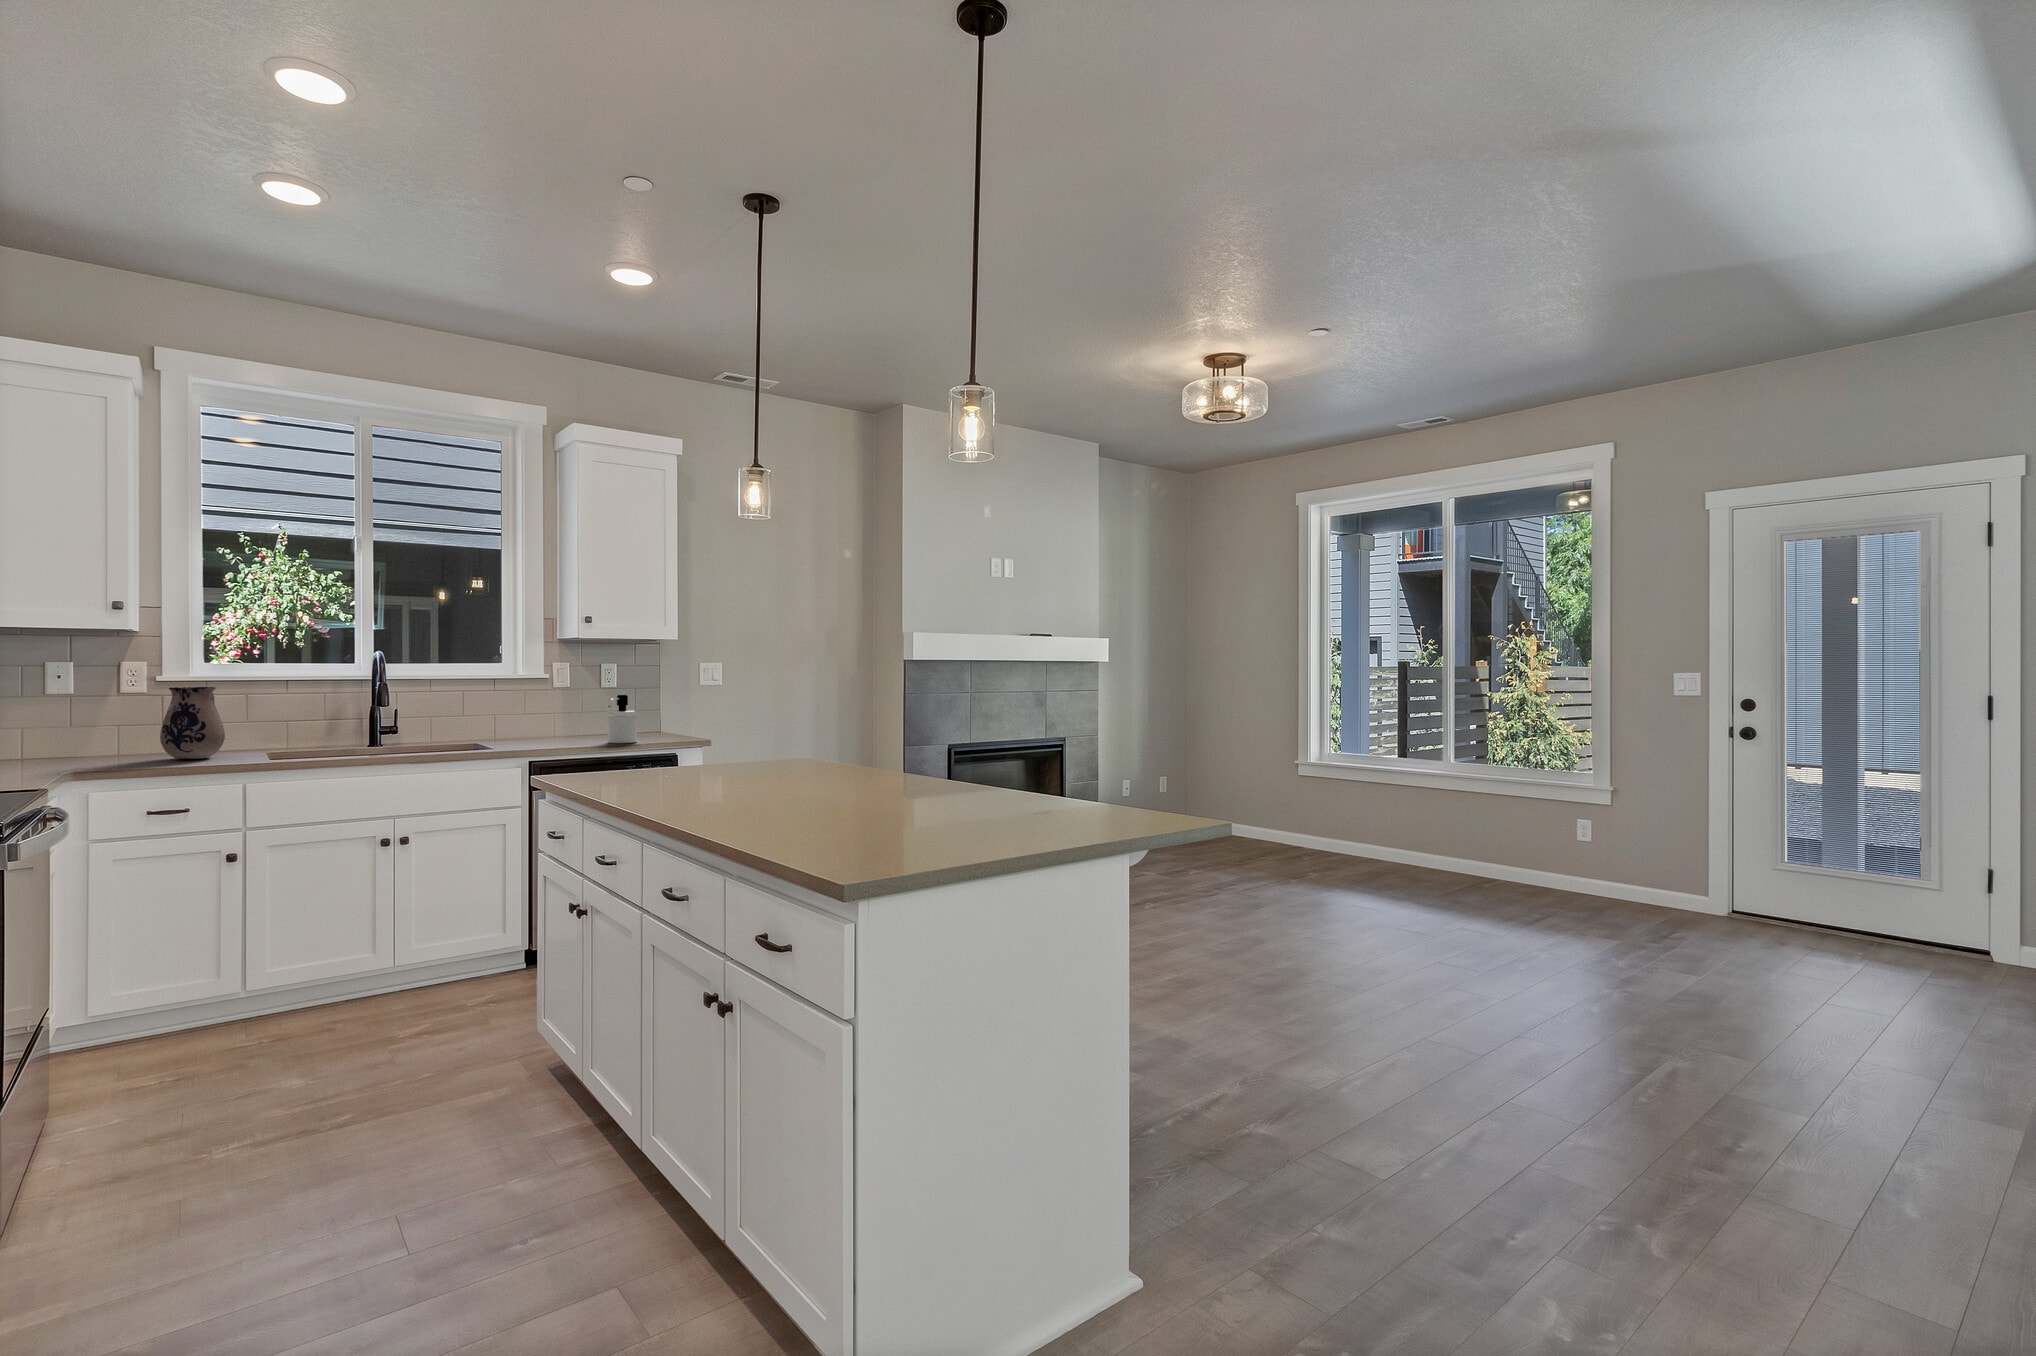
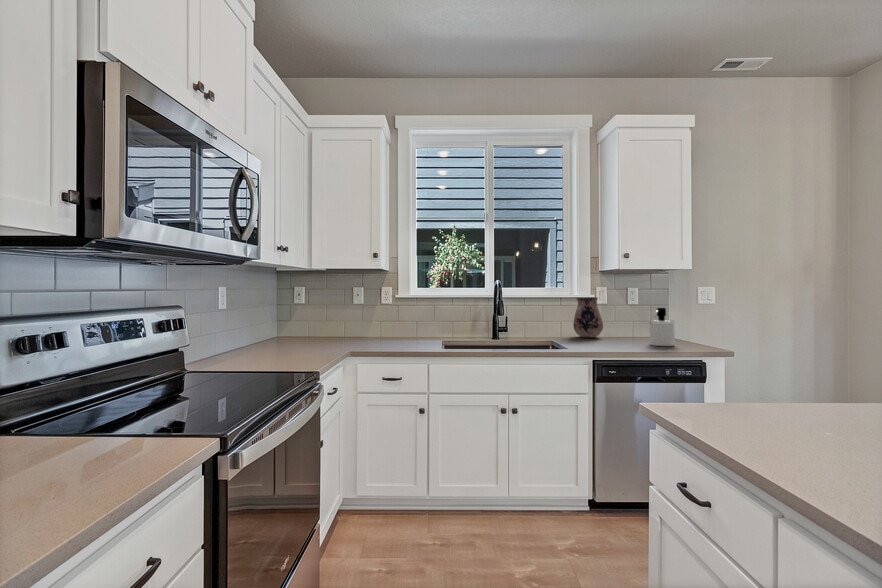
ceramic pitcher: present [160,687,225,759] -> present [573,297,603,338]

